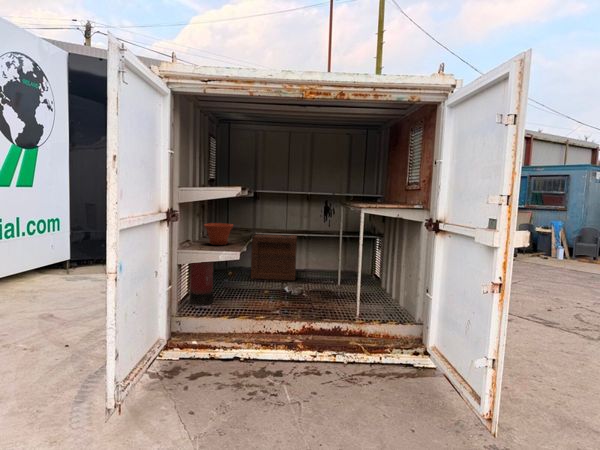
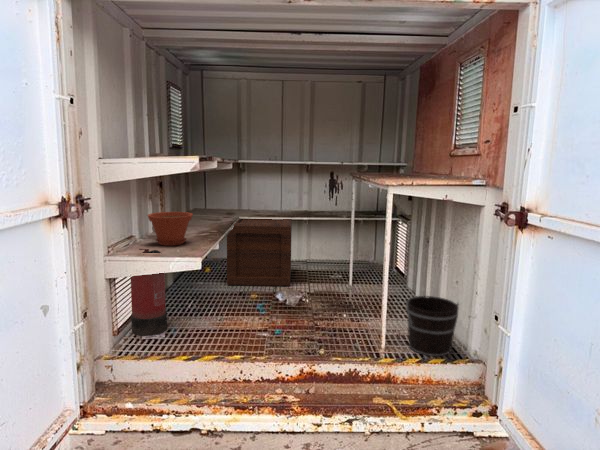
bucket: none [373,282,409,321] -> present [406,296,459,356]

